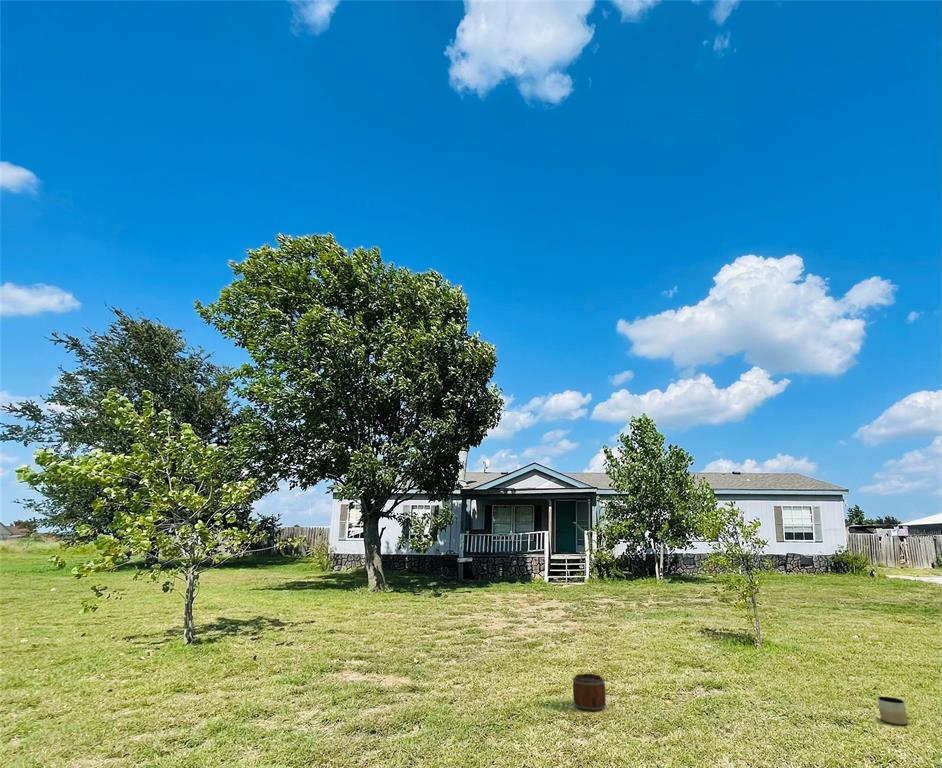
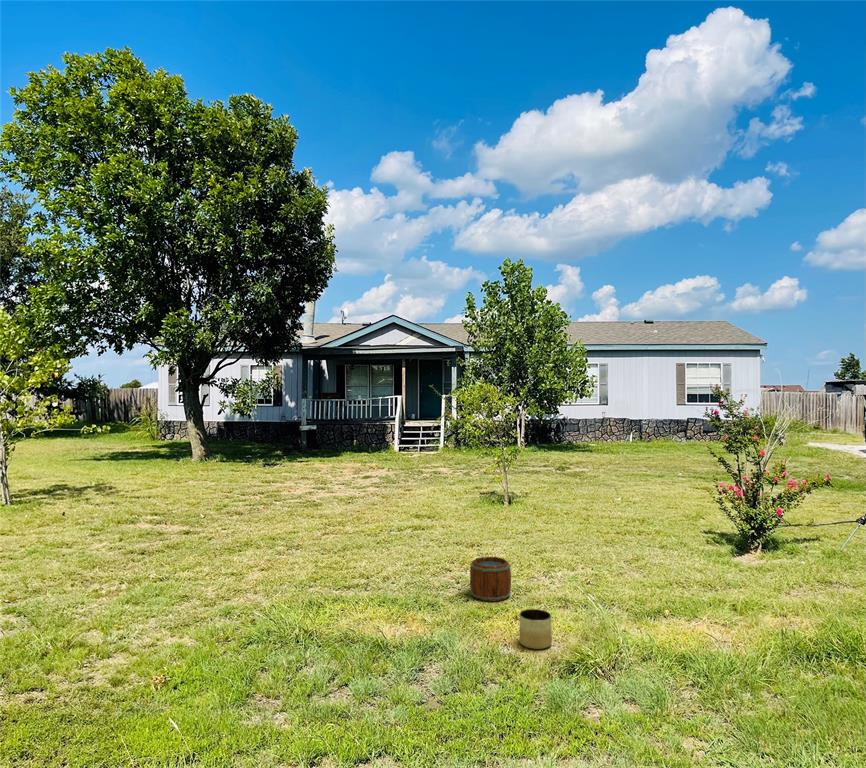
bucket: present [573,674,606,711] -> present [470,557,511,601]

